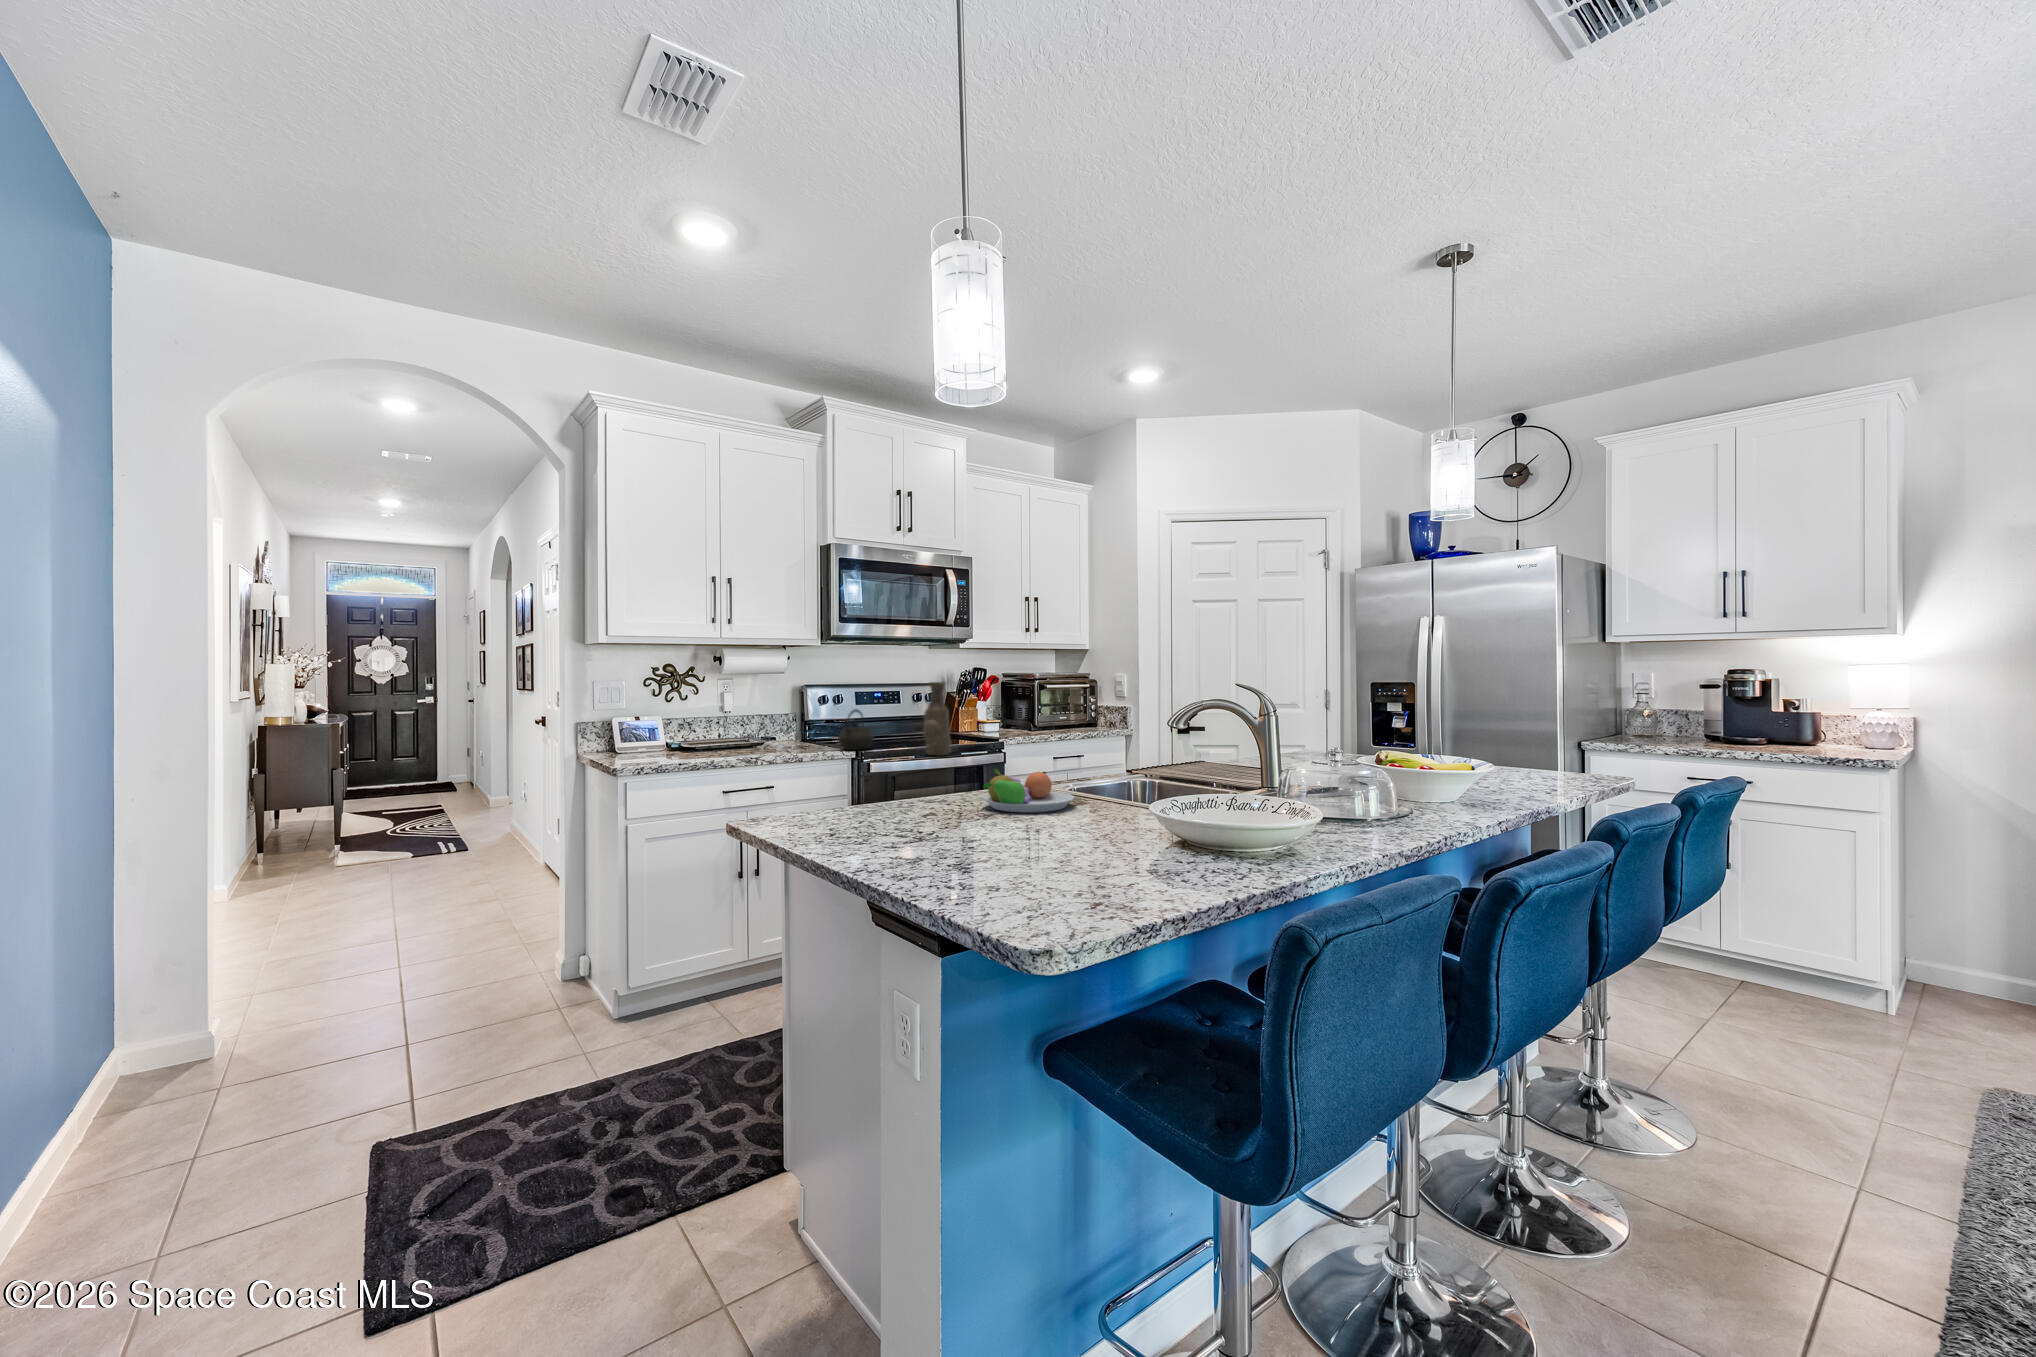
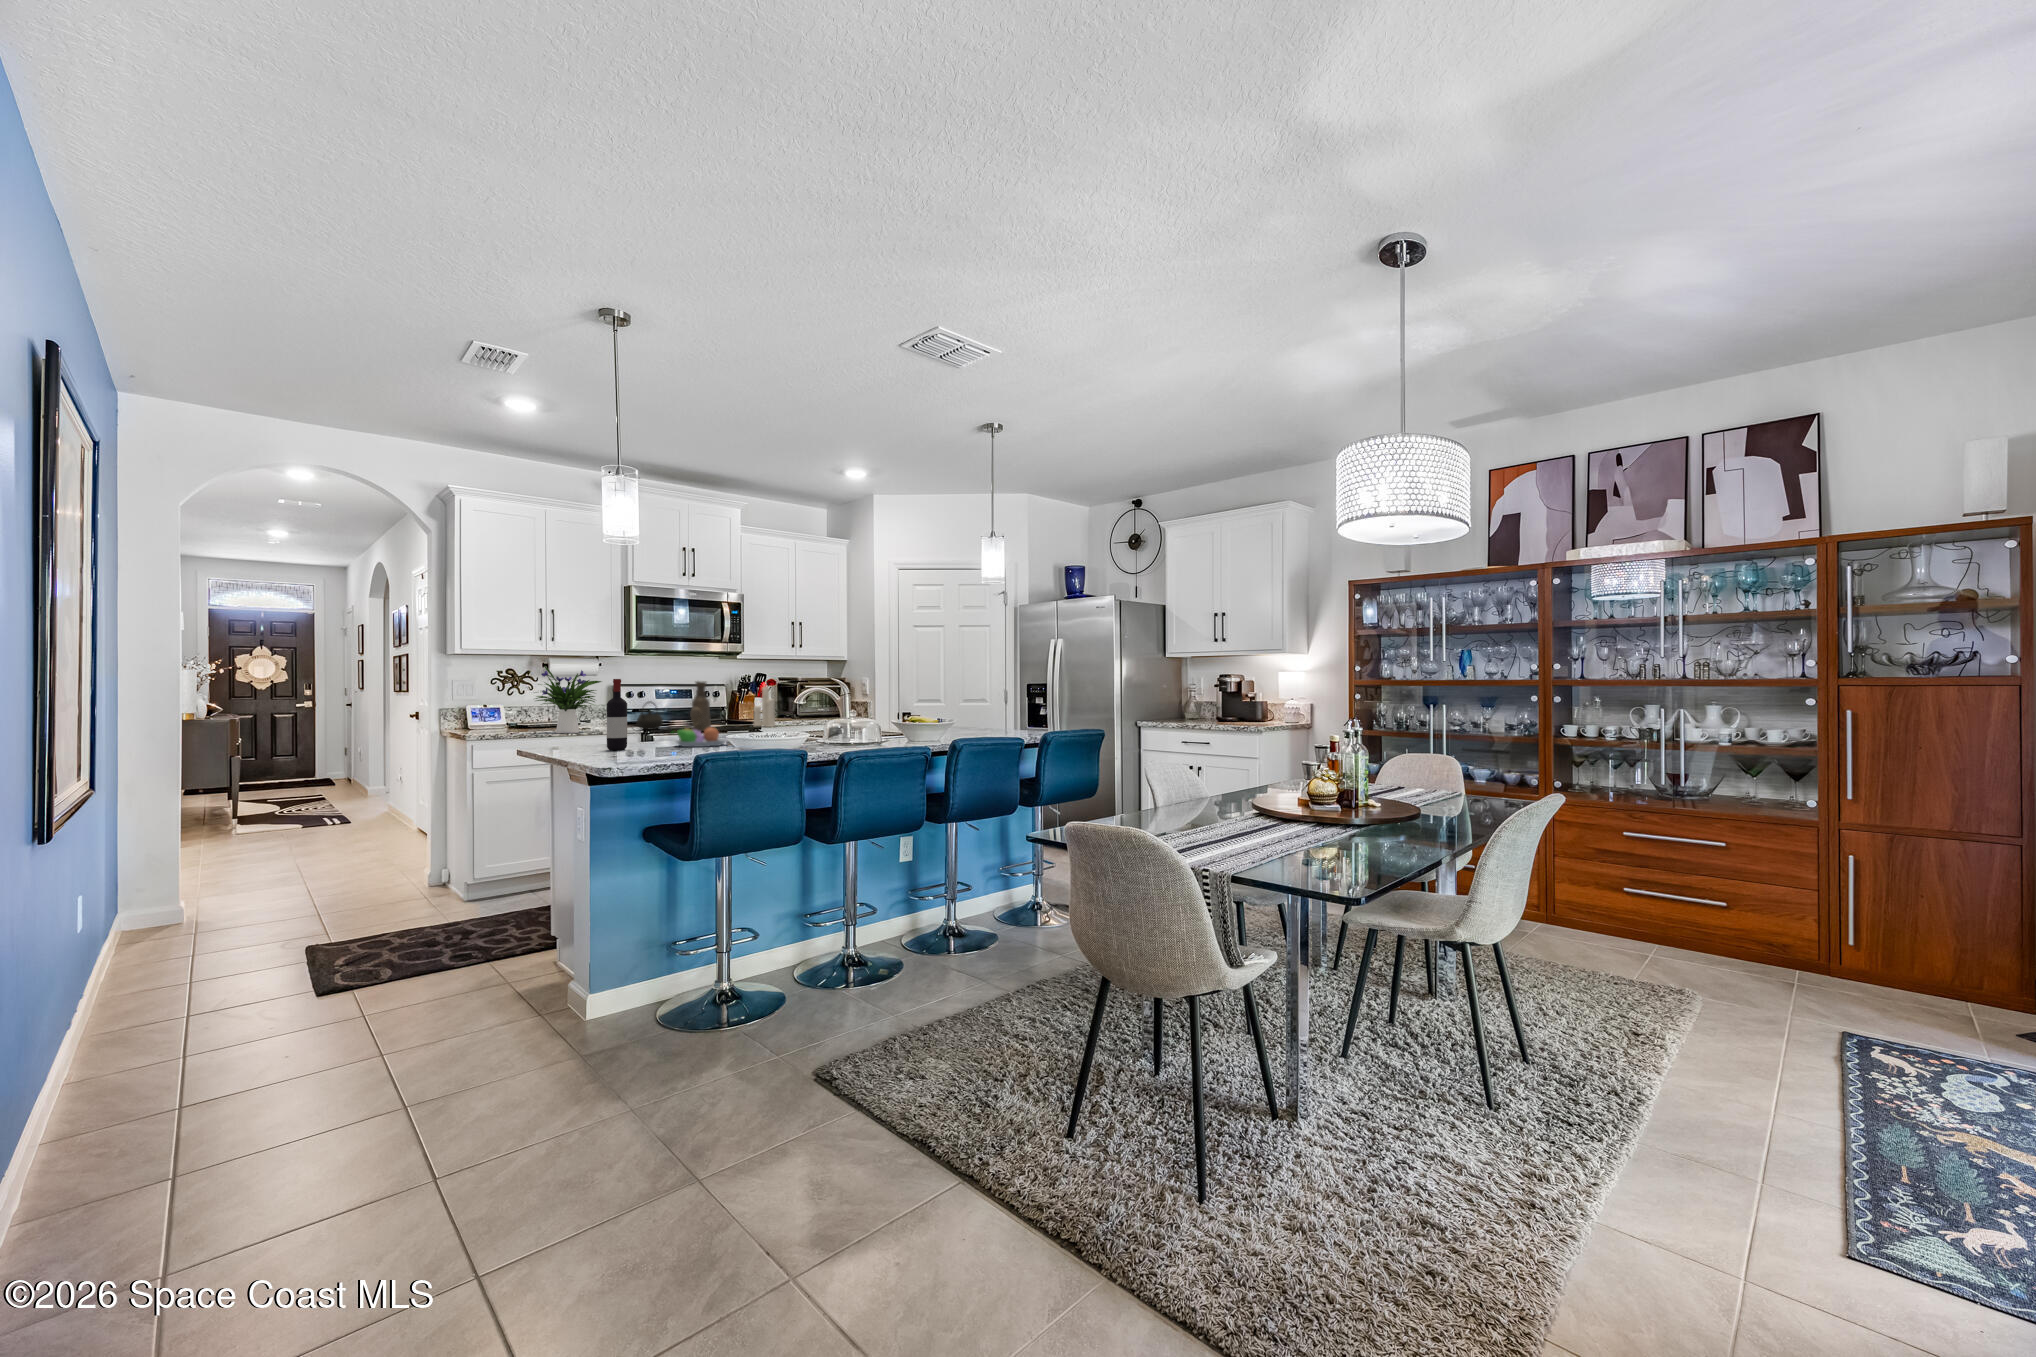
flower arrangement: none [700,659,795,758] -> present [536,666,601,733]
candle: none [991,676,1023,745] -> present [753,687,775,727]
wine bottle: none [881,689,917,825] -> present [607,679,627,750]

